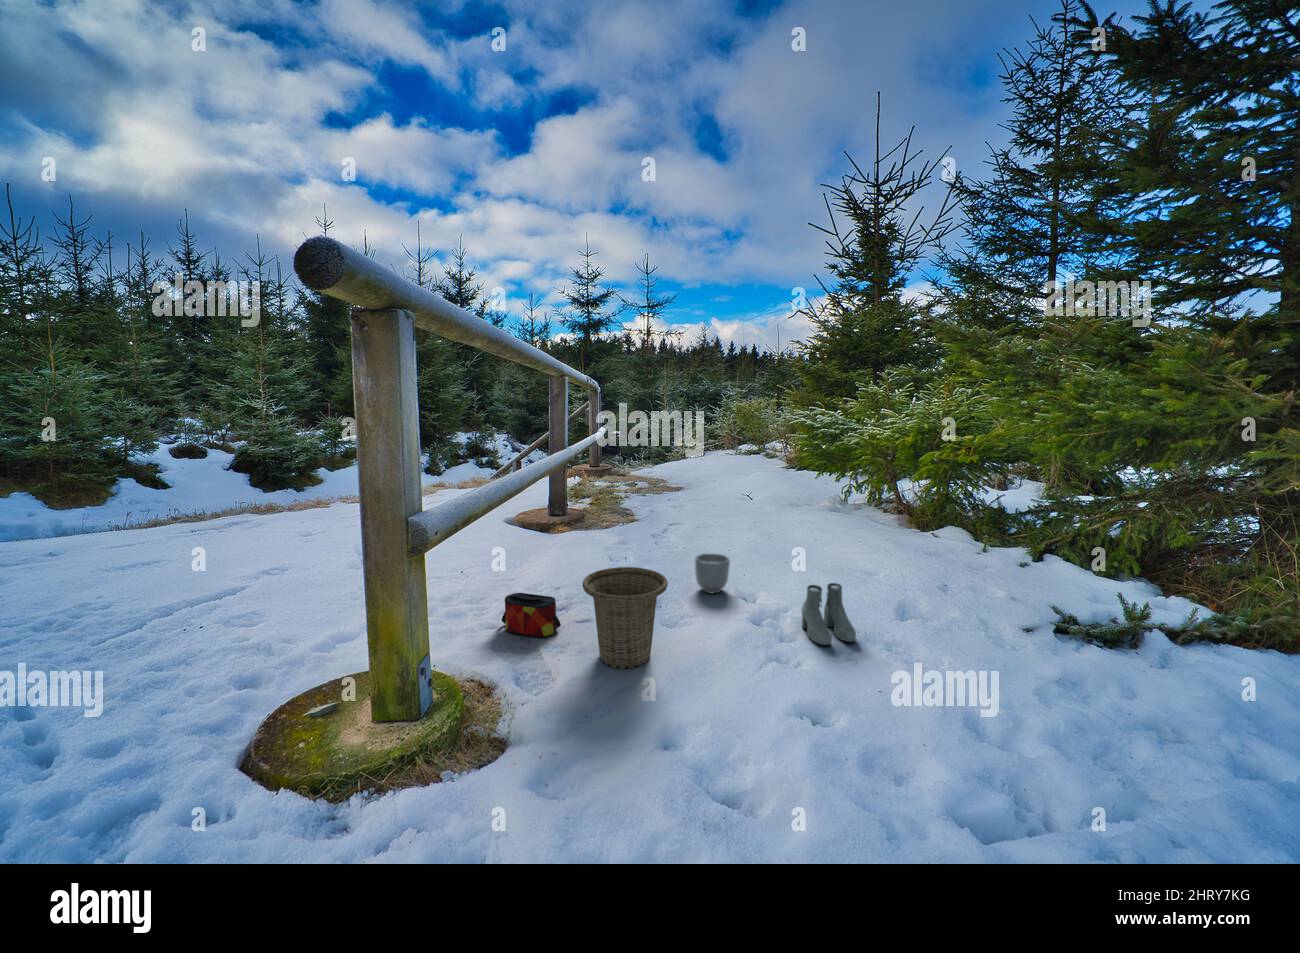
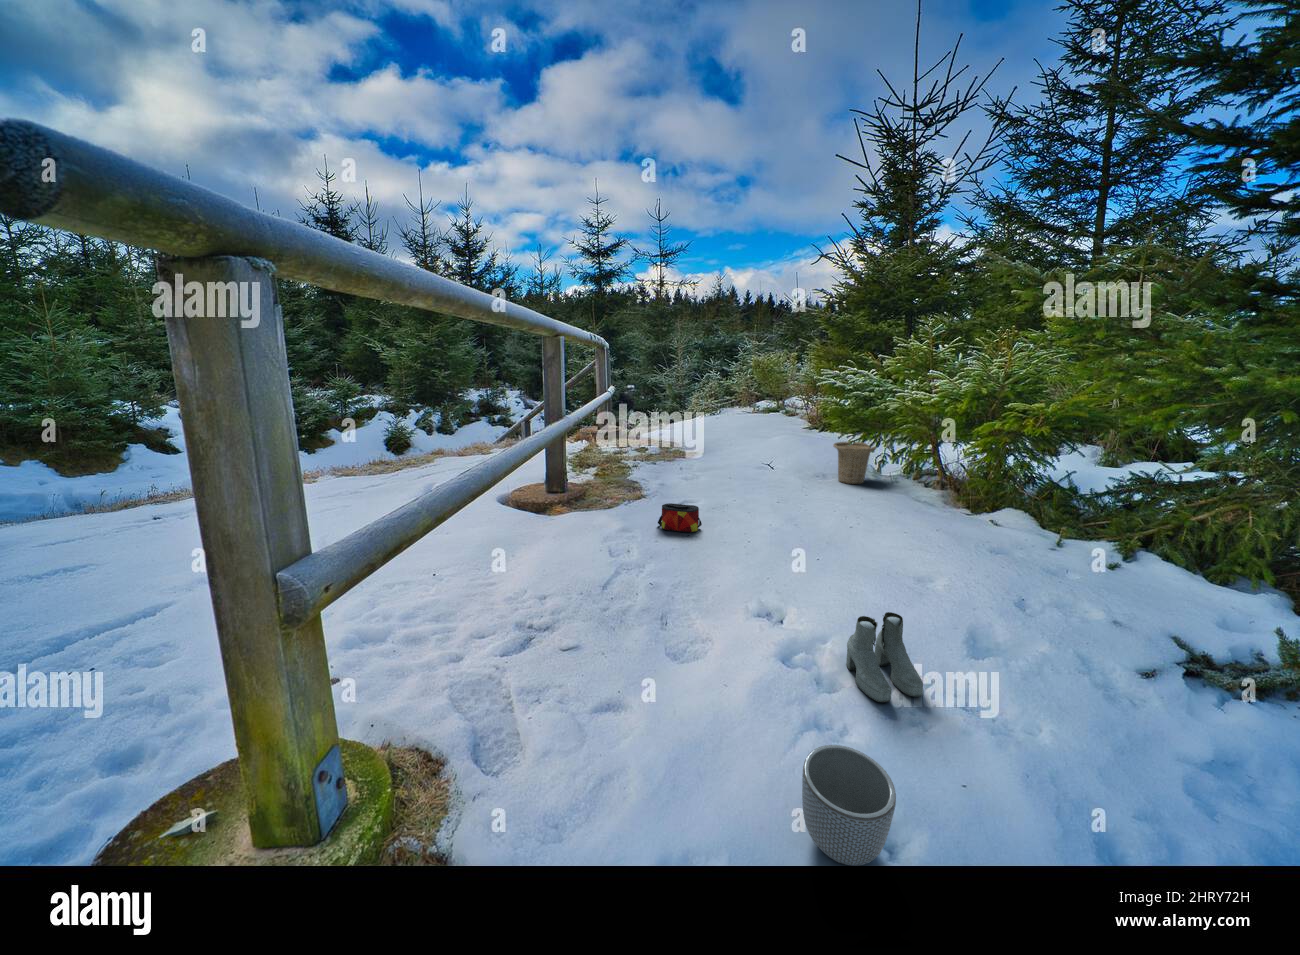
planter: present [695,553,730,593] -> present [802,745,896,866]
basket: present [582,567,668,669] -> present [833,442,876,484]
bag: present [502,593,561,638] -> present [658,503,702,533]

